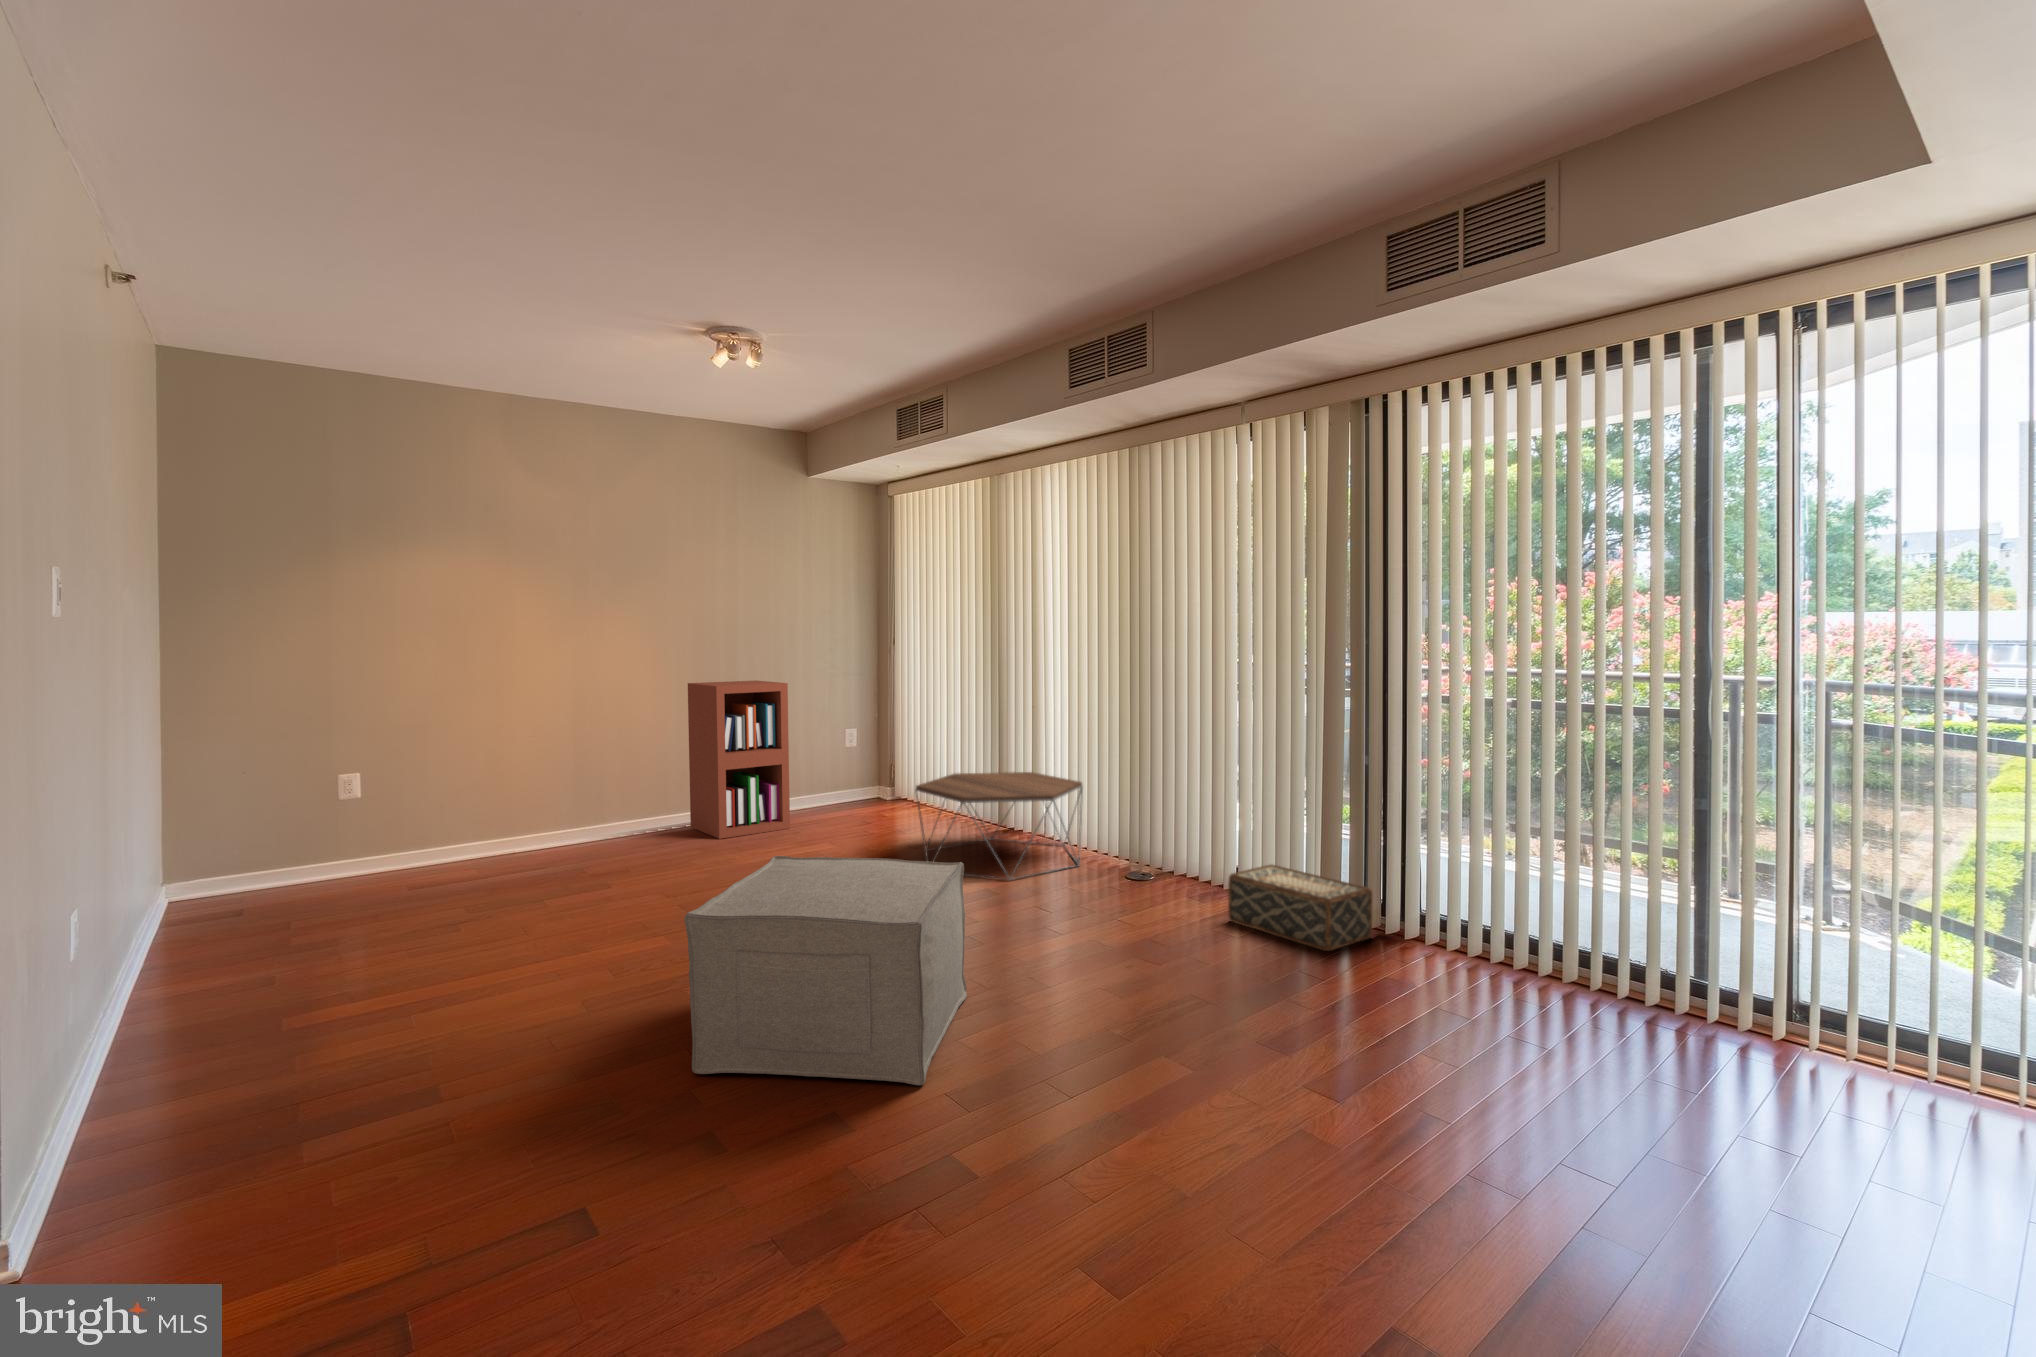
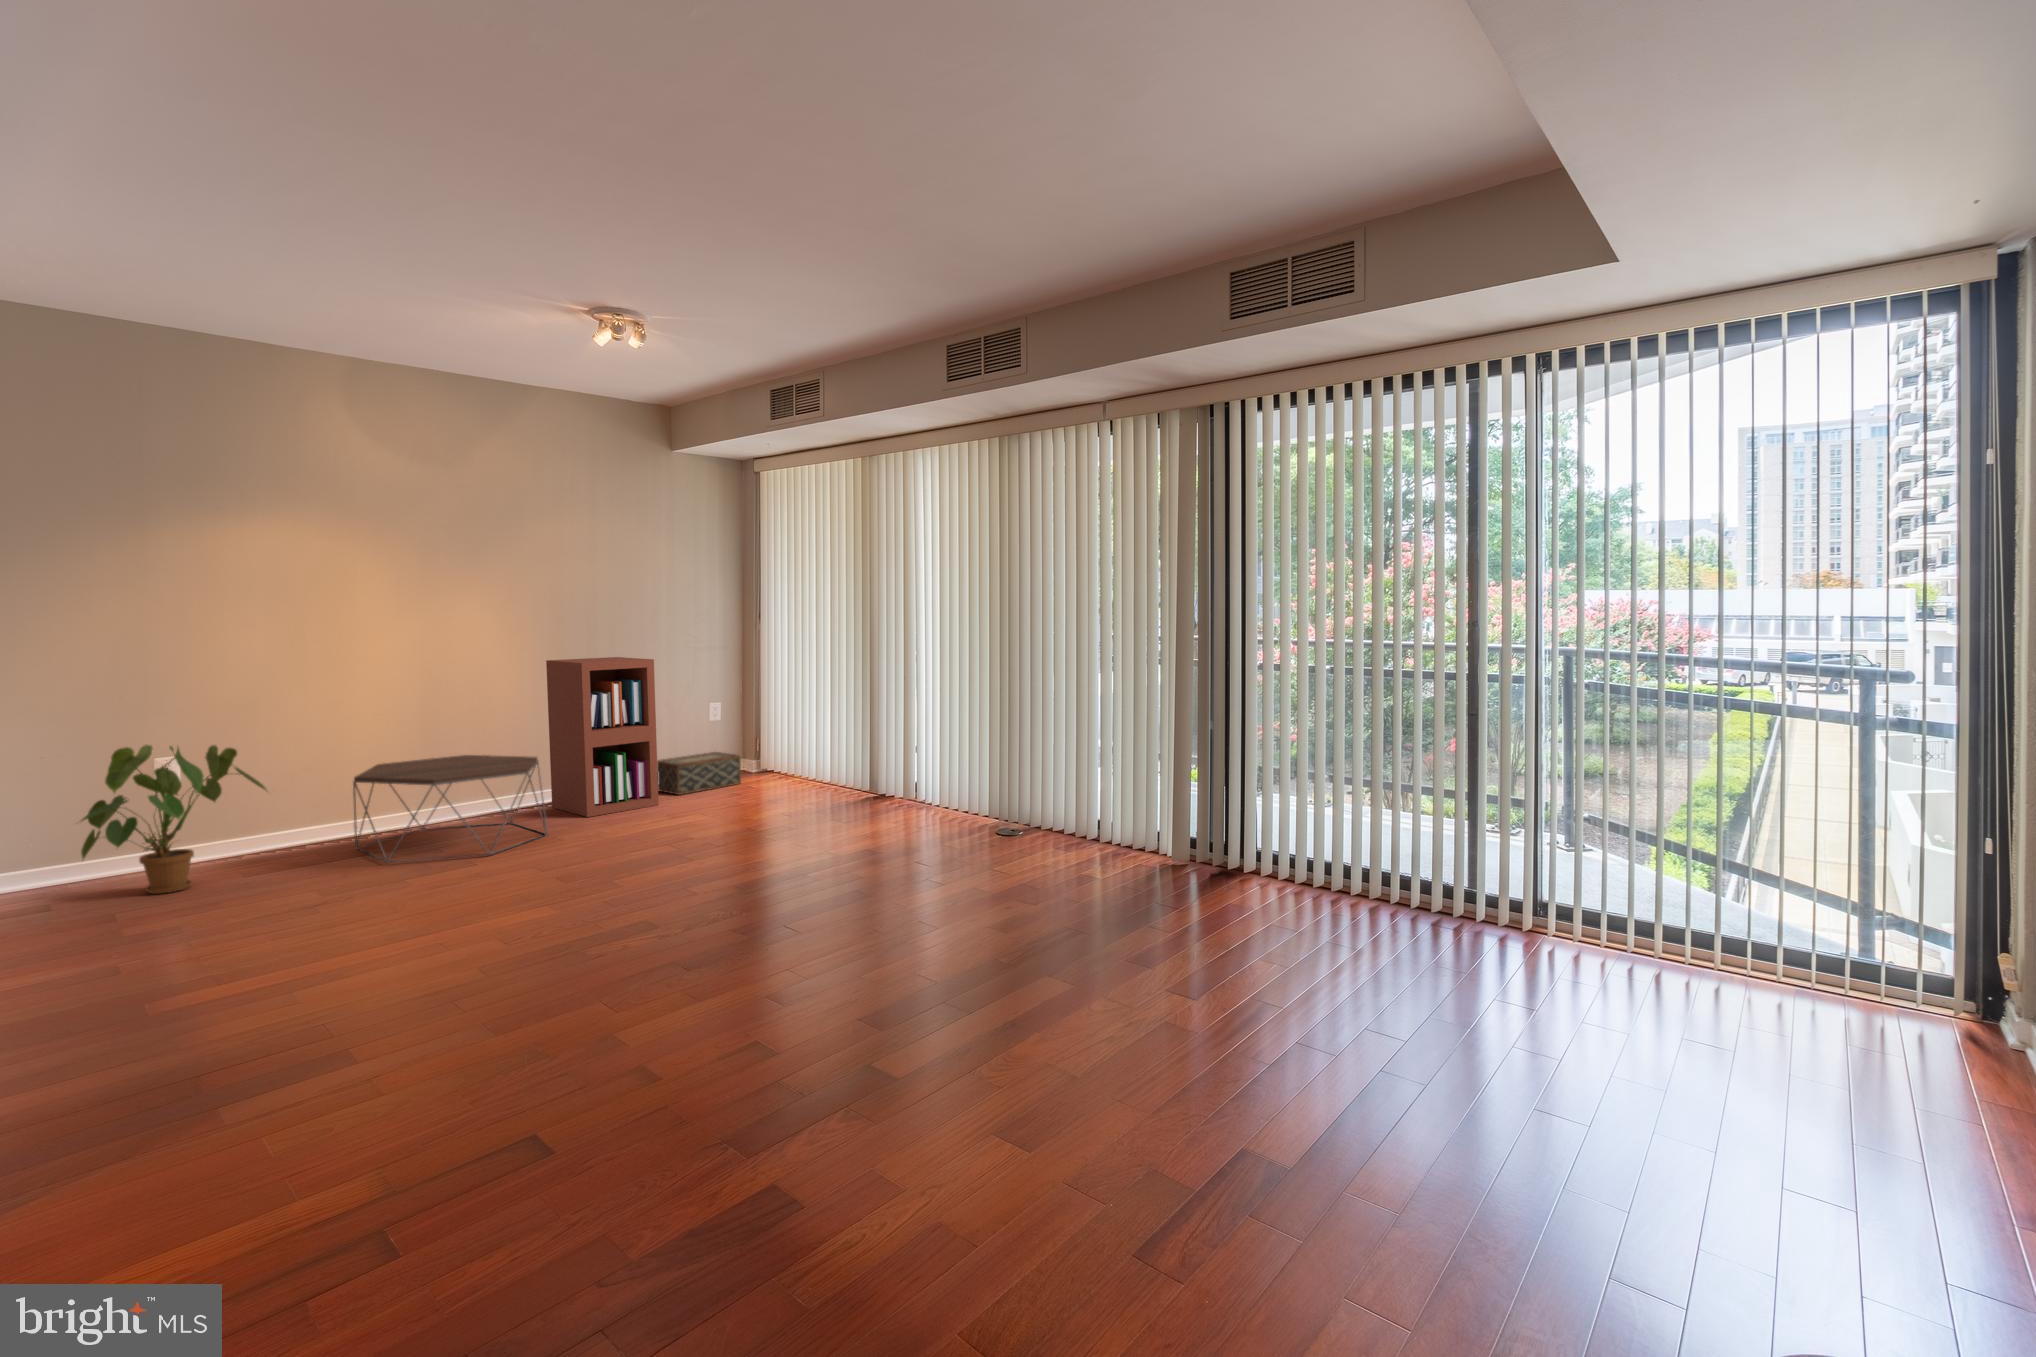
house plant: none [238,759,419,903] -> present [81,745,266,894]
coffee table: present [915,772,1083,880] -> present [353,755,548,863]
ottoman: present [684,856,967,1085] -> none [625,818,871,1011]
woven basket: present [1228,865,1372,951] -> present [657,752,741,795]

